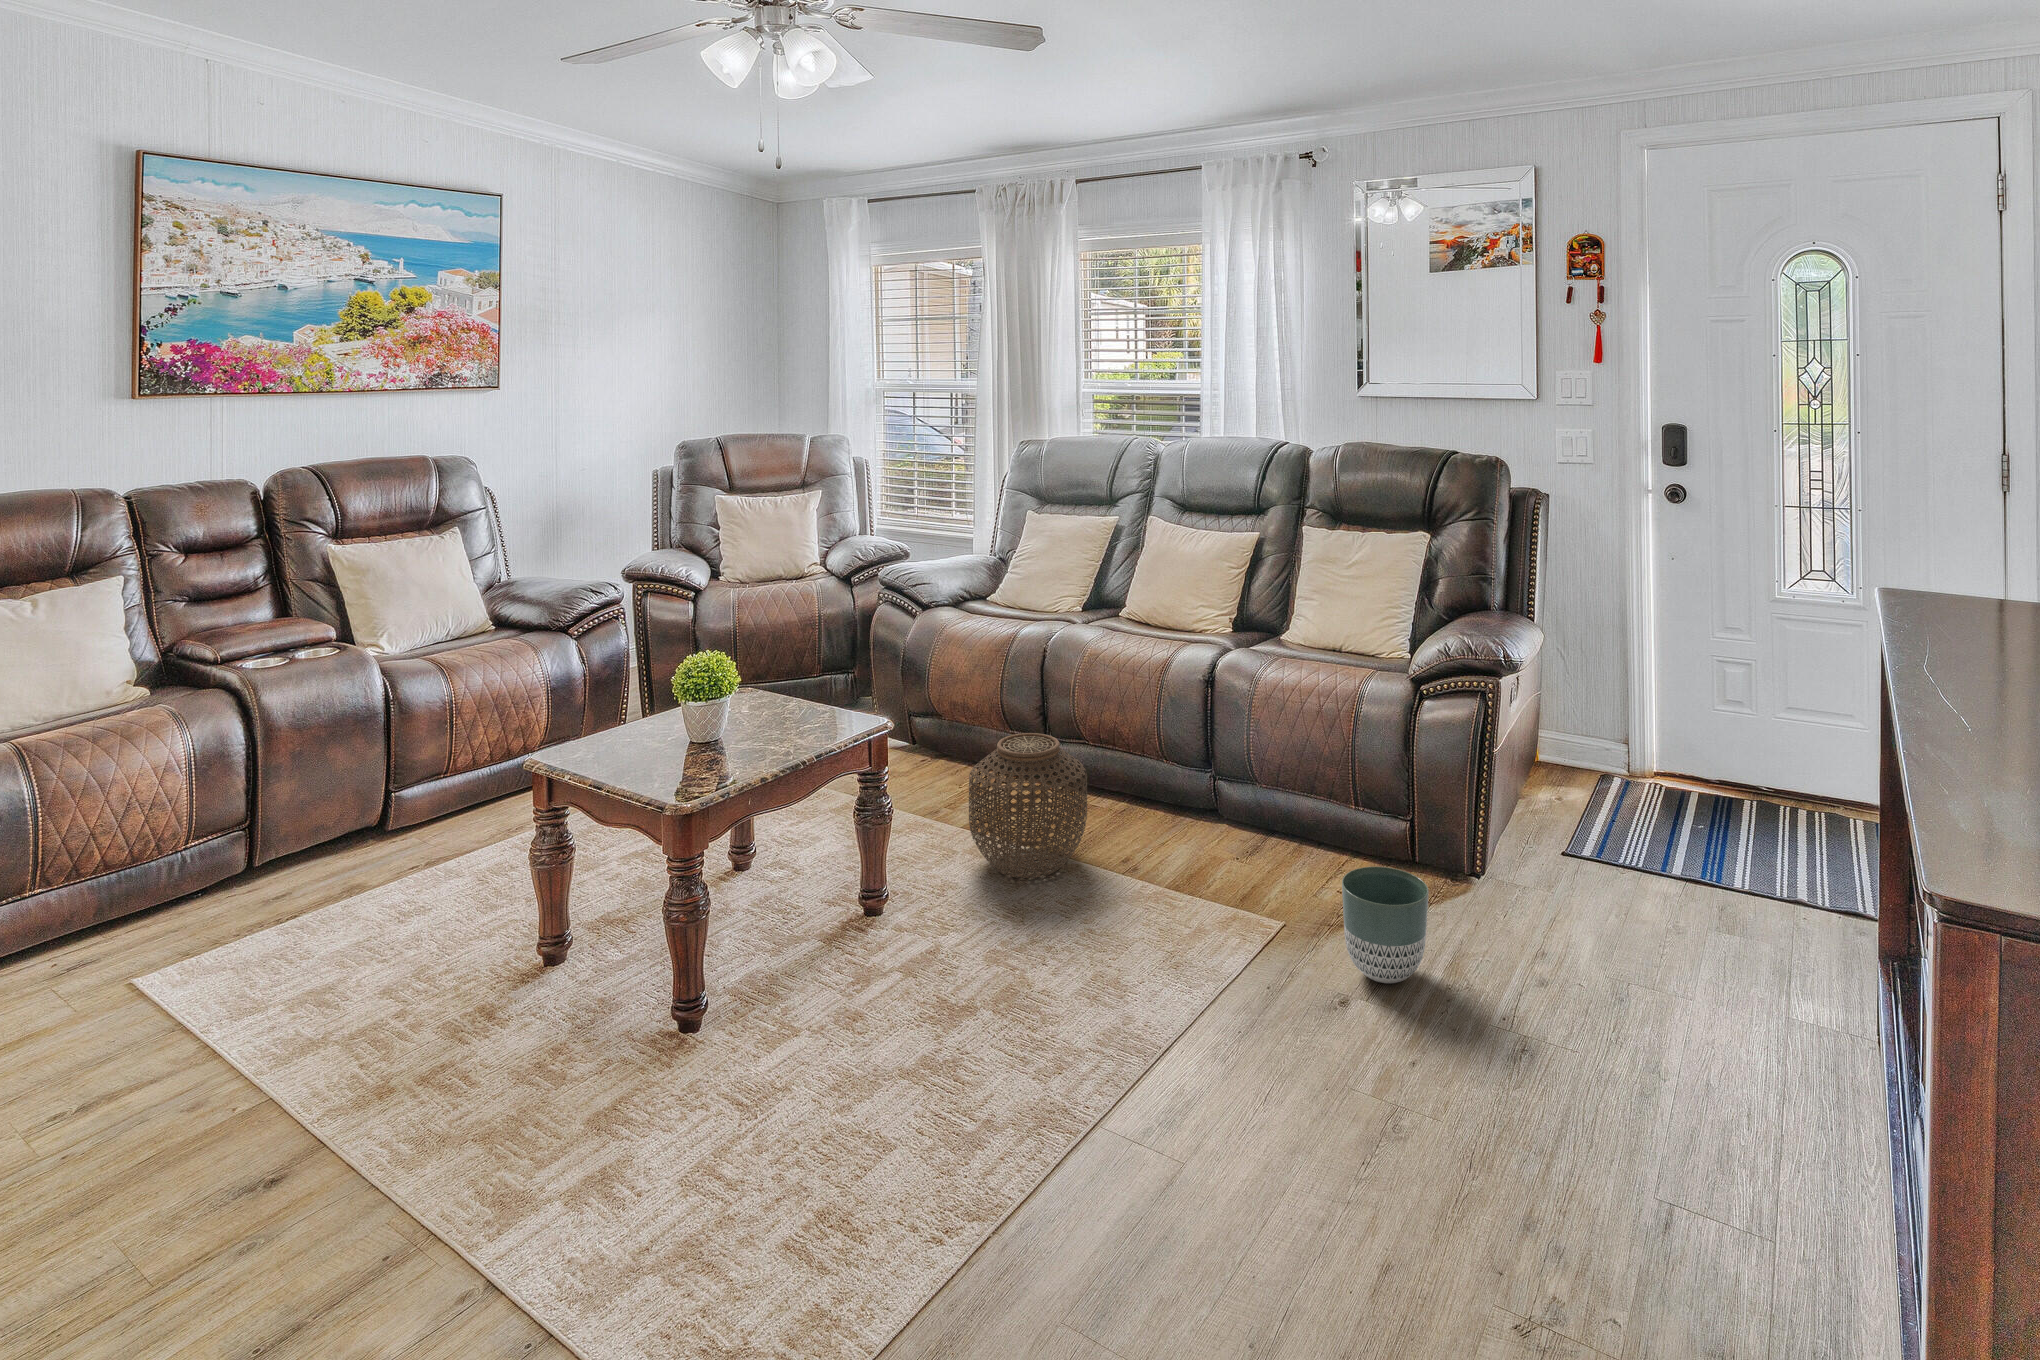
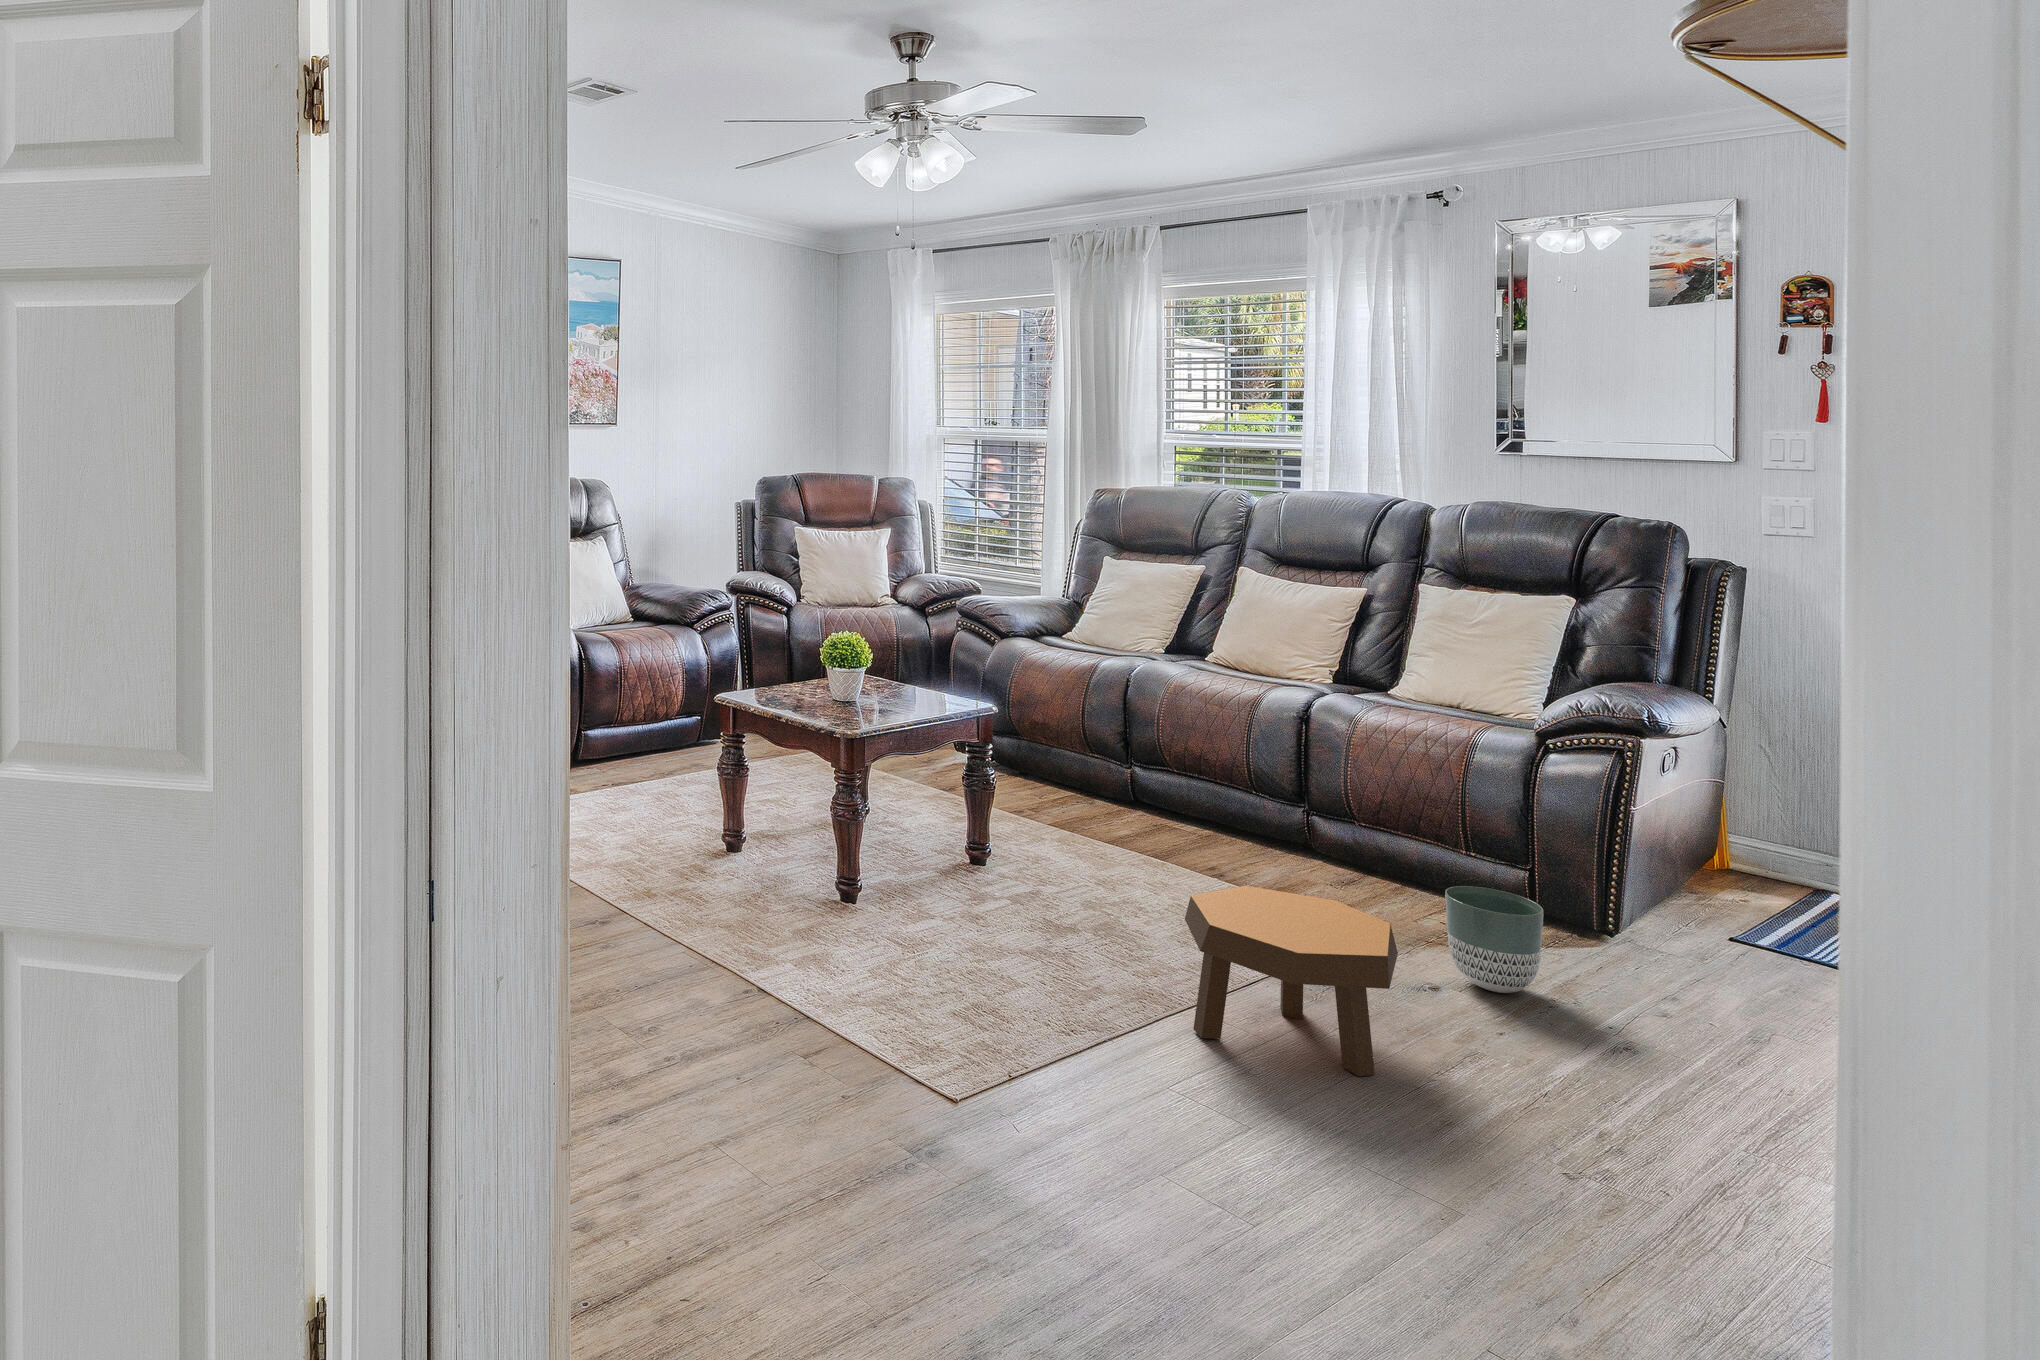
woven basket: present [969,733,1087,878] -> none [1059,741,1175,869]
footstool: none [1086,937,1308,1184] -> present [1185,886,1398,1076]

